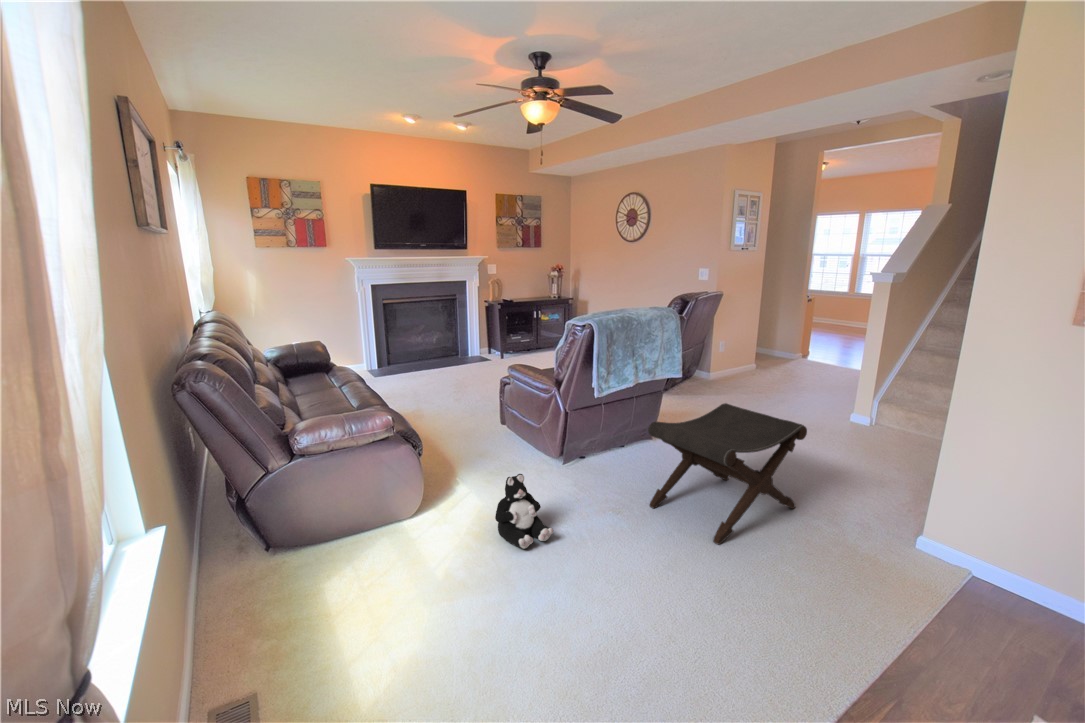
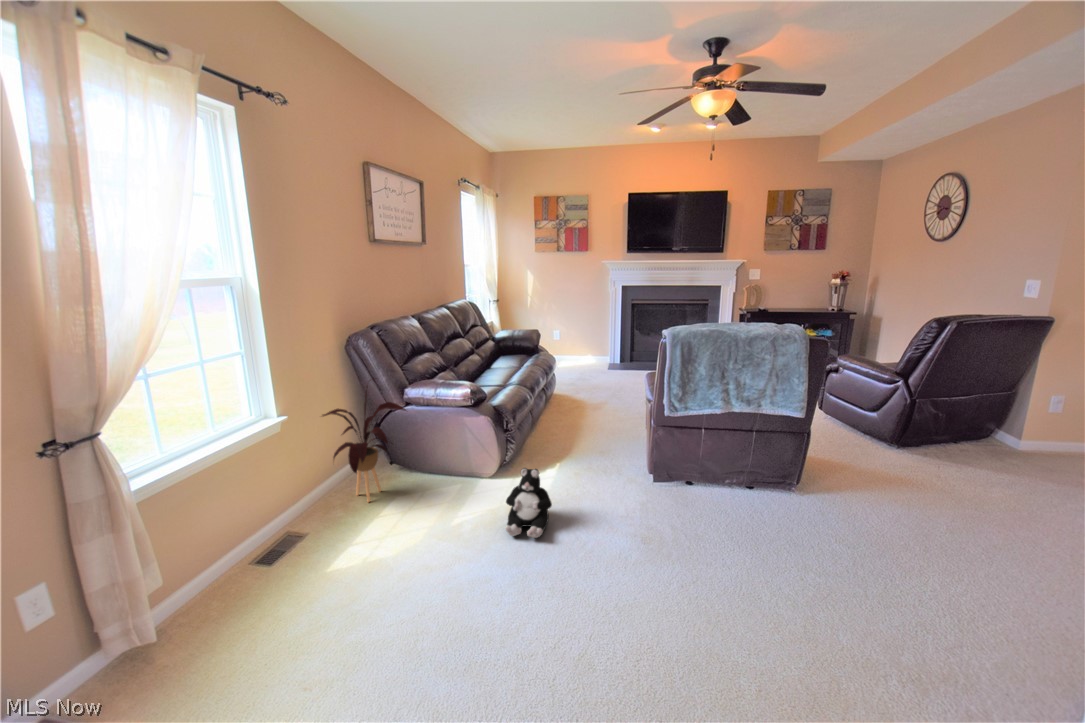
footstool: present [648,403,807,544] -> none [675,463,902,662]
house plant: none [211,422,349,604] -> present [322,380,406,502]

